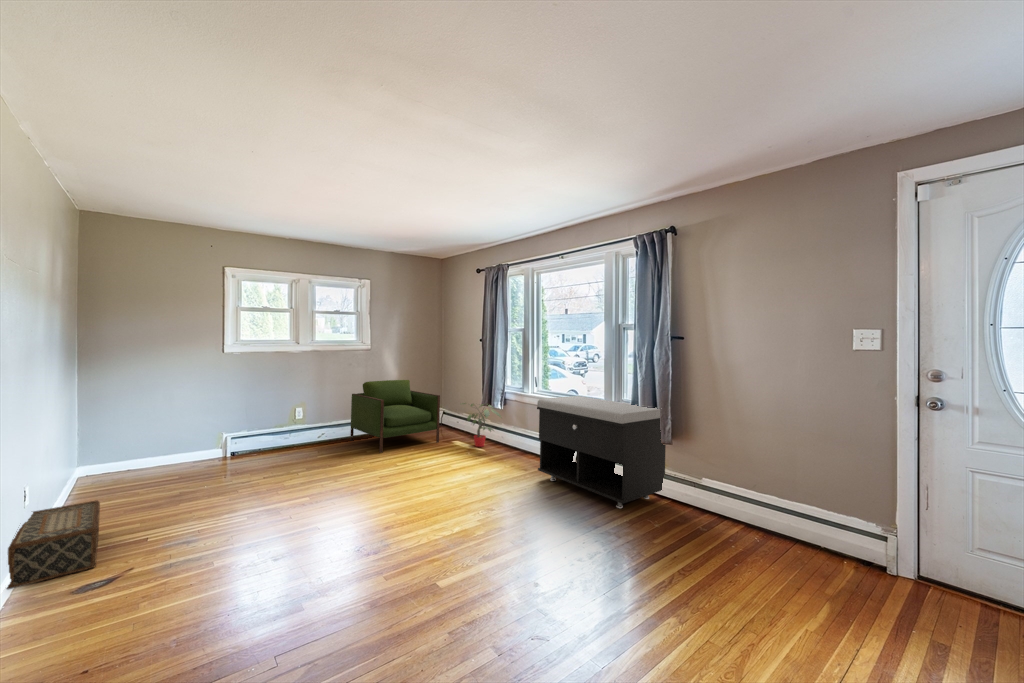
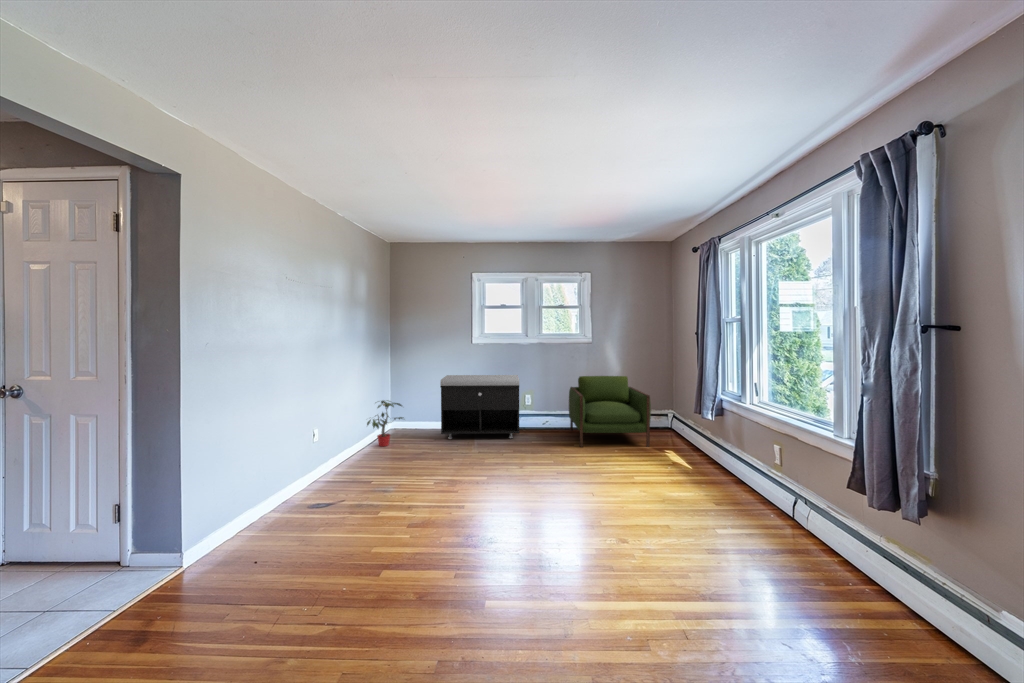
storage bench: present [537,396,666,509] -> present [440,375,519,439]
potted plant: present [463,403,501,447] -> present [367,400,403,446]
woven basket: present [7,500,100,589] -> none [315,444,371,485]

